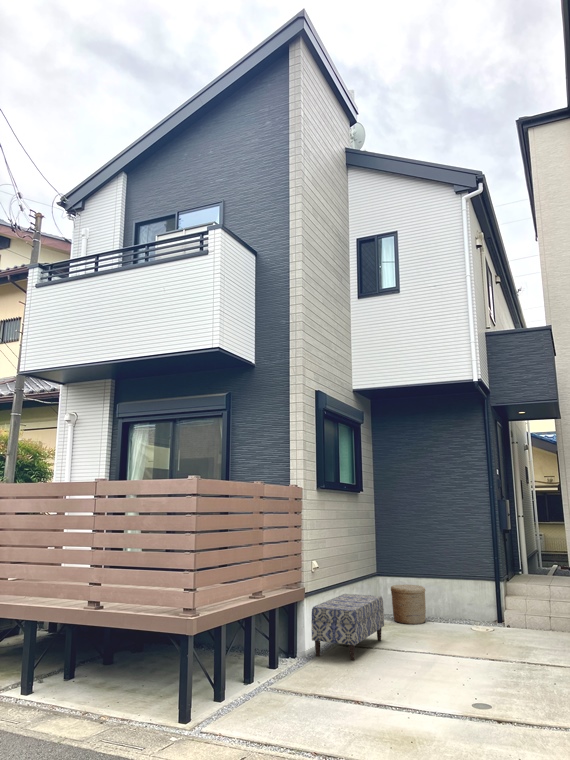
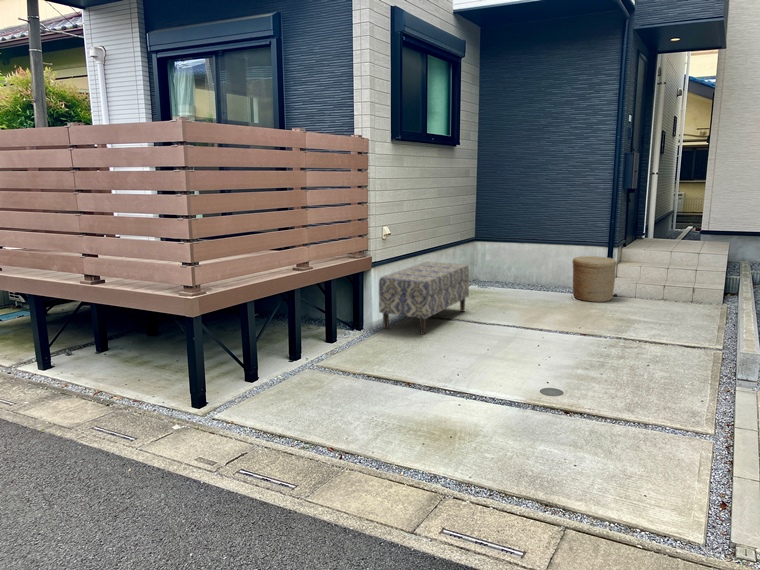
woven basket: present [391,585,426,624] -> present [572,256,617,302]

